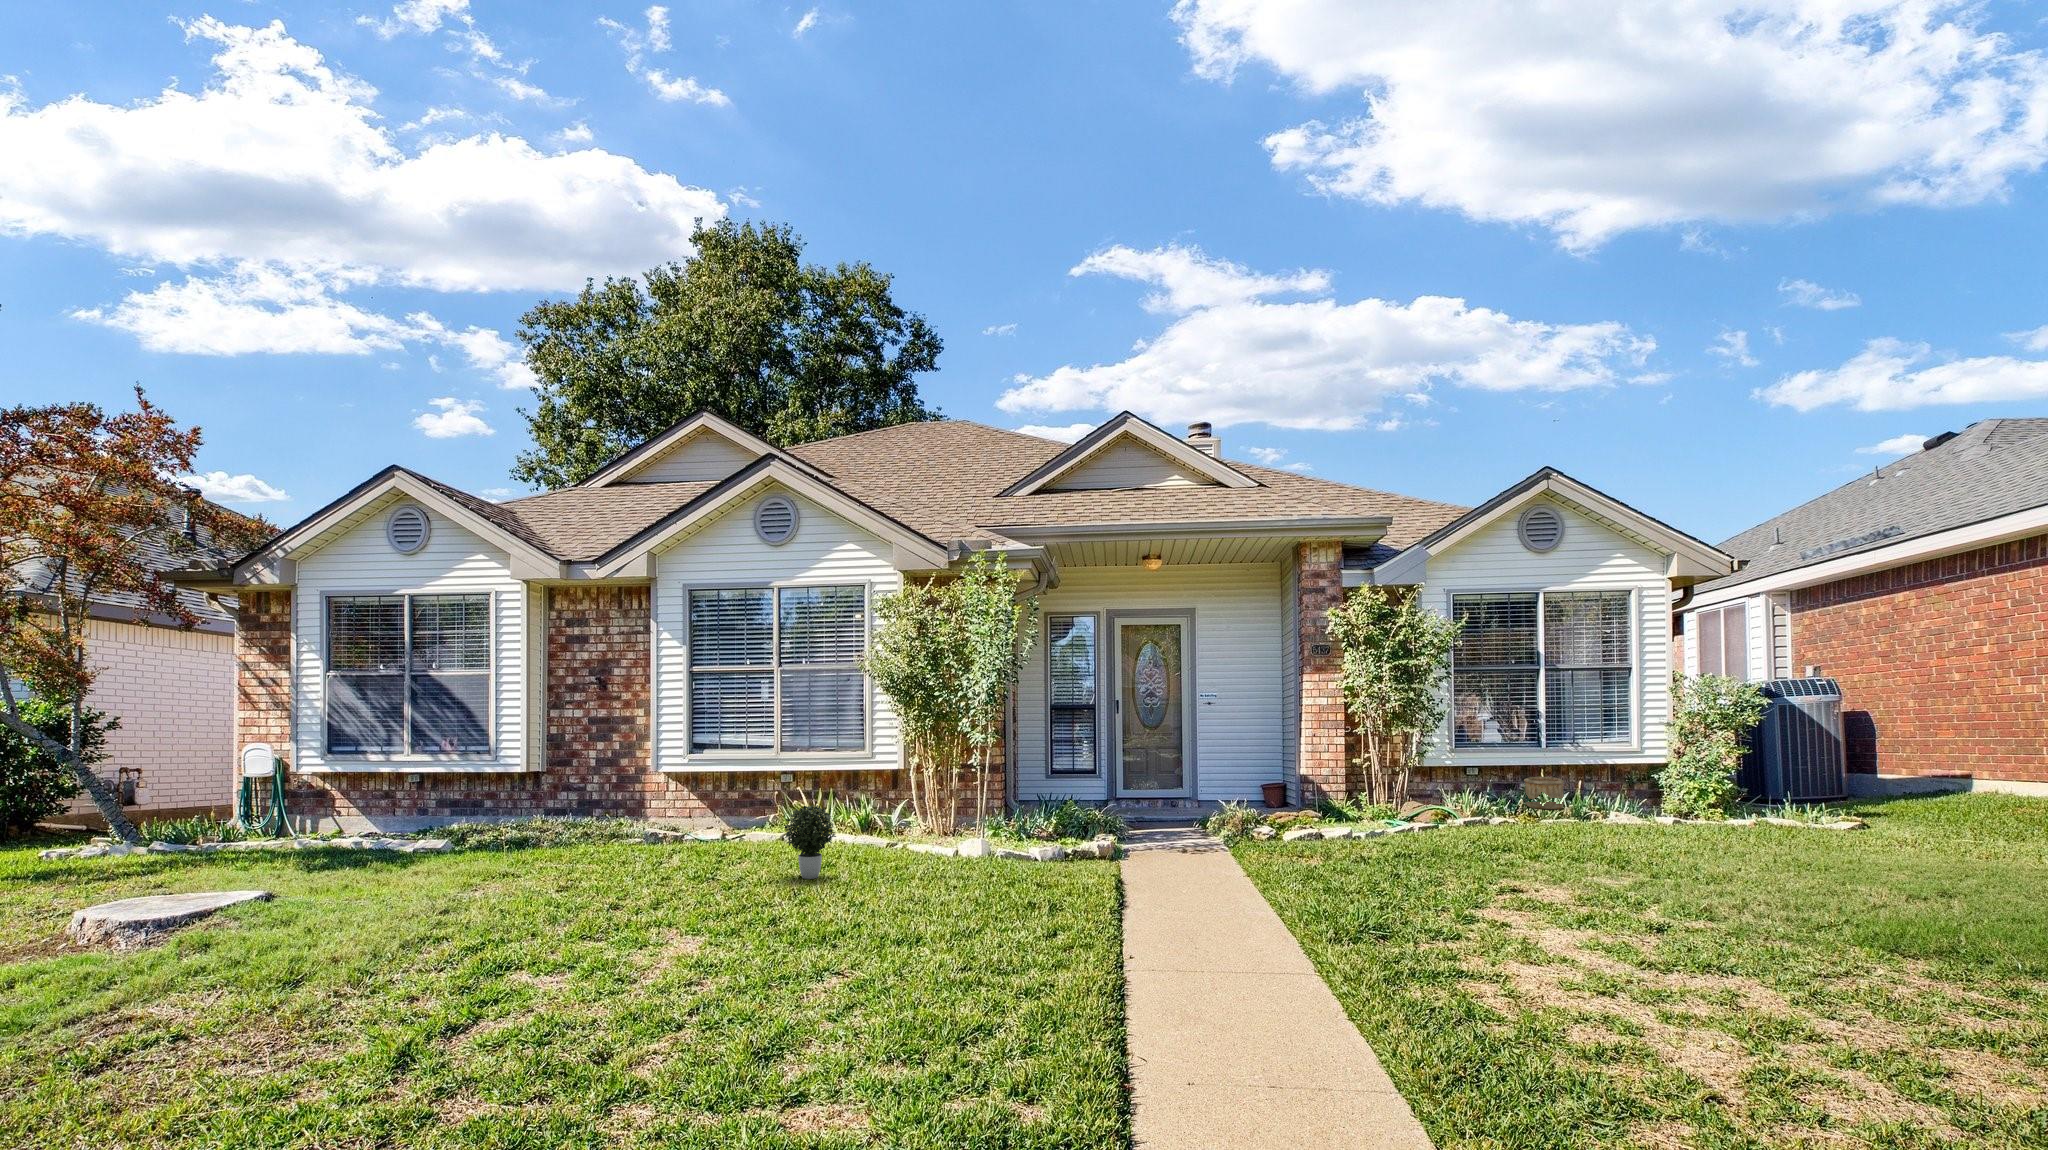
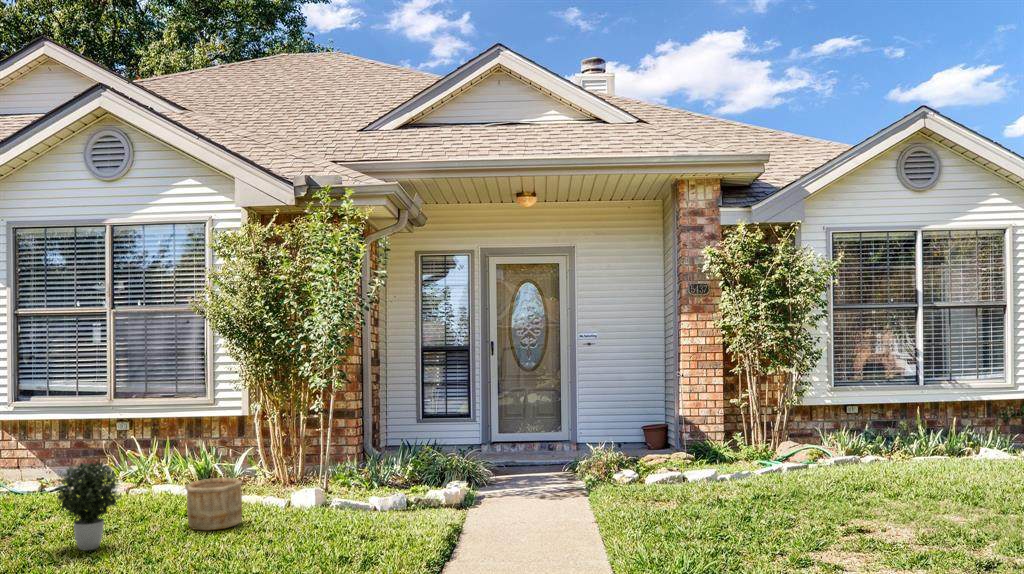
wooden bucket: present [1524,777,1564,809] -> present [185,478,243,530]

